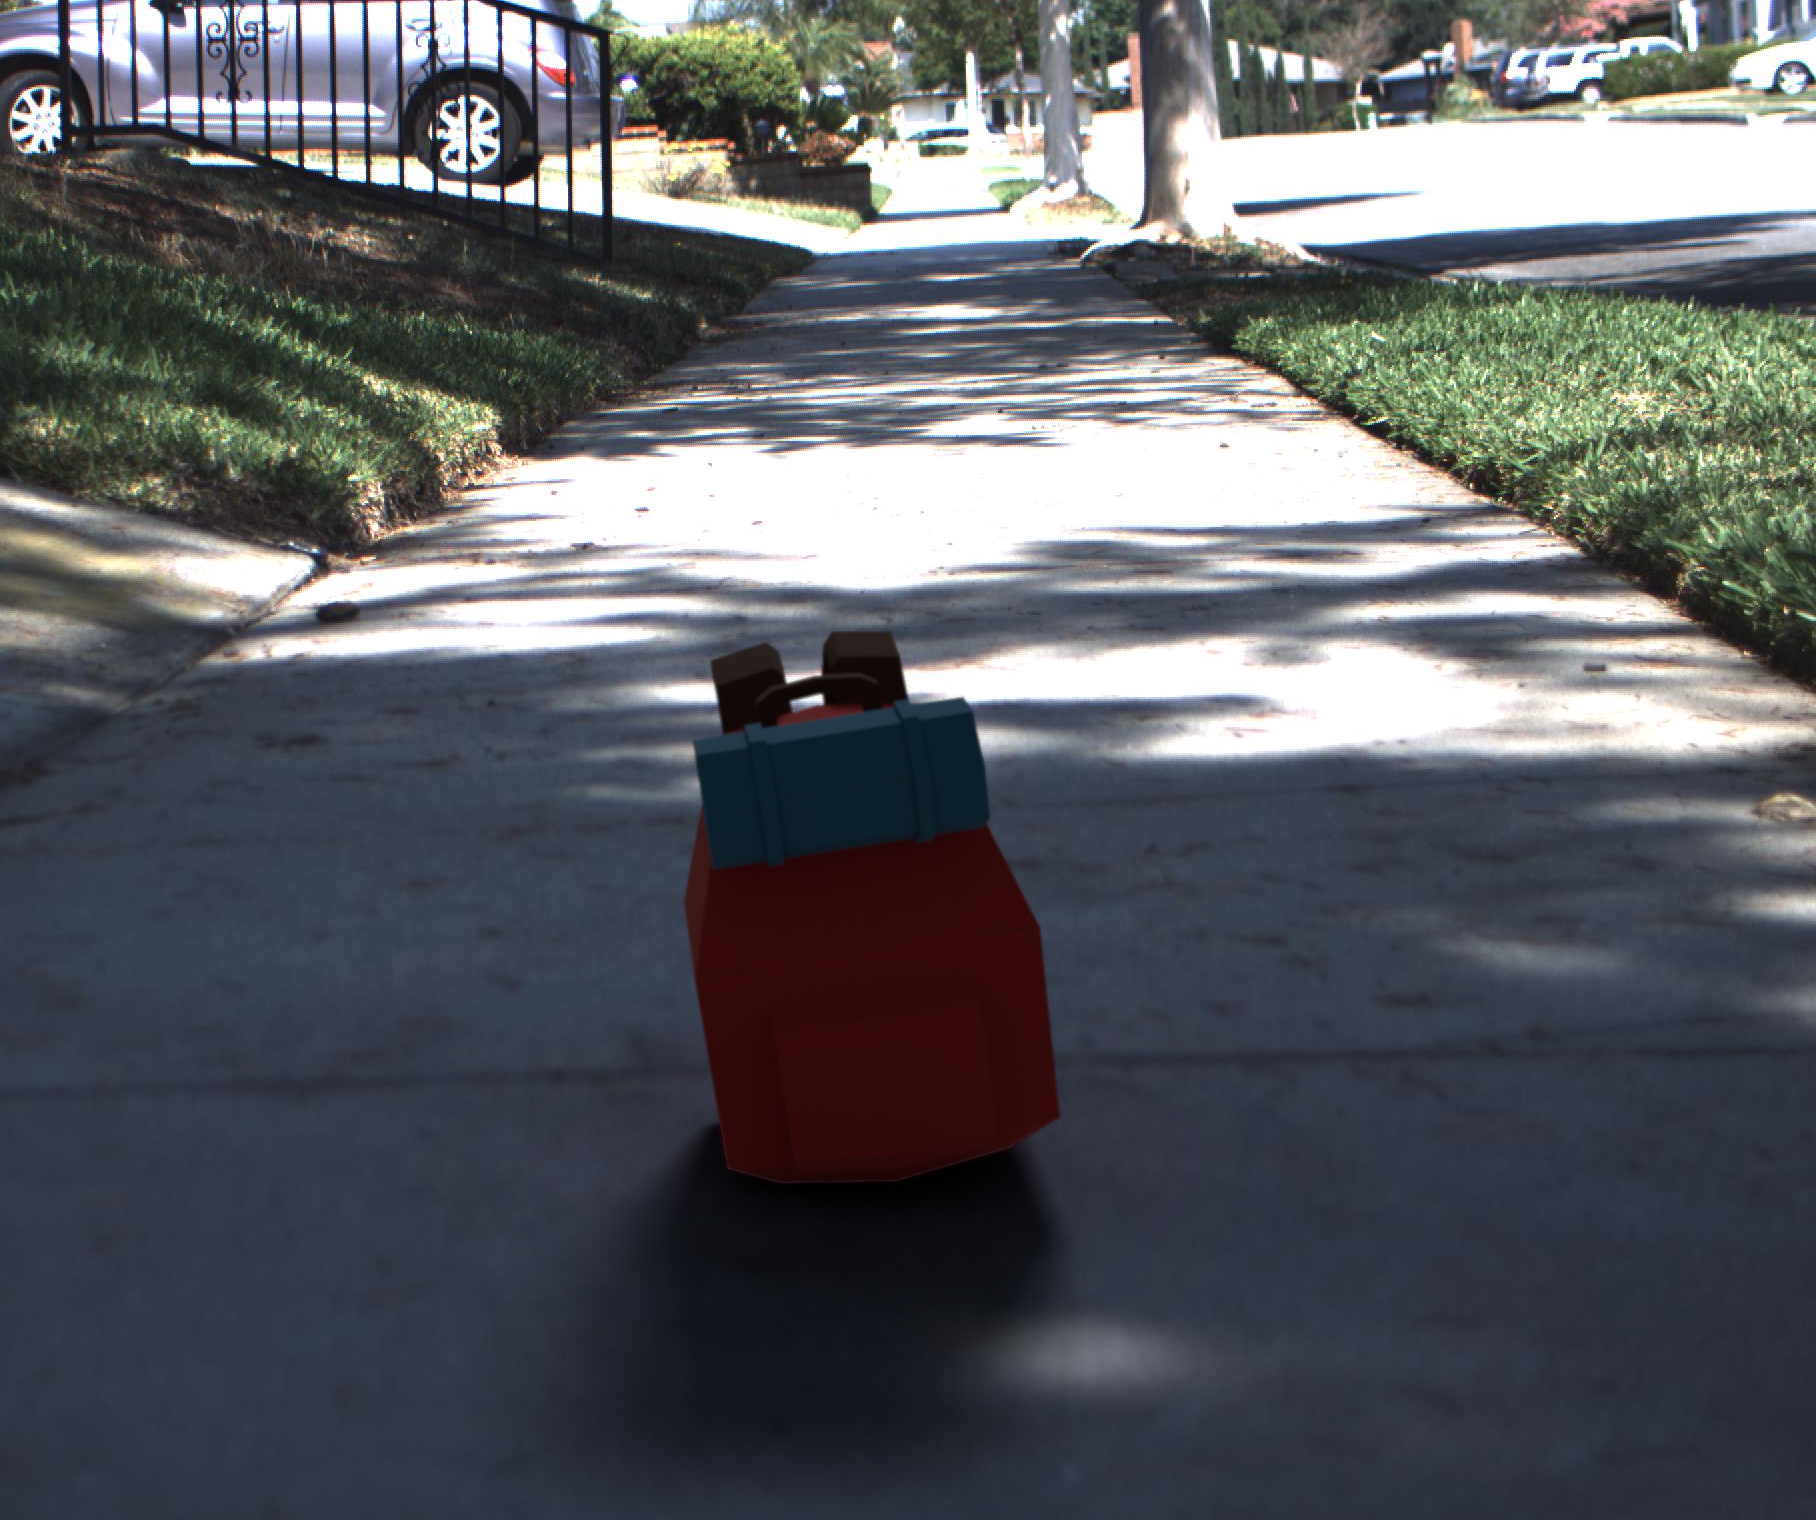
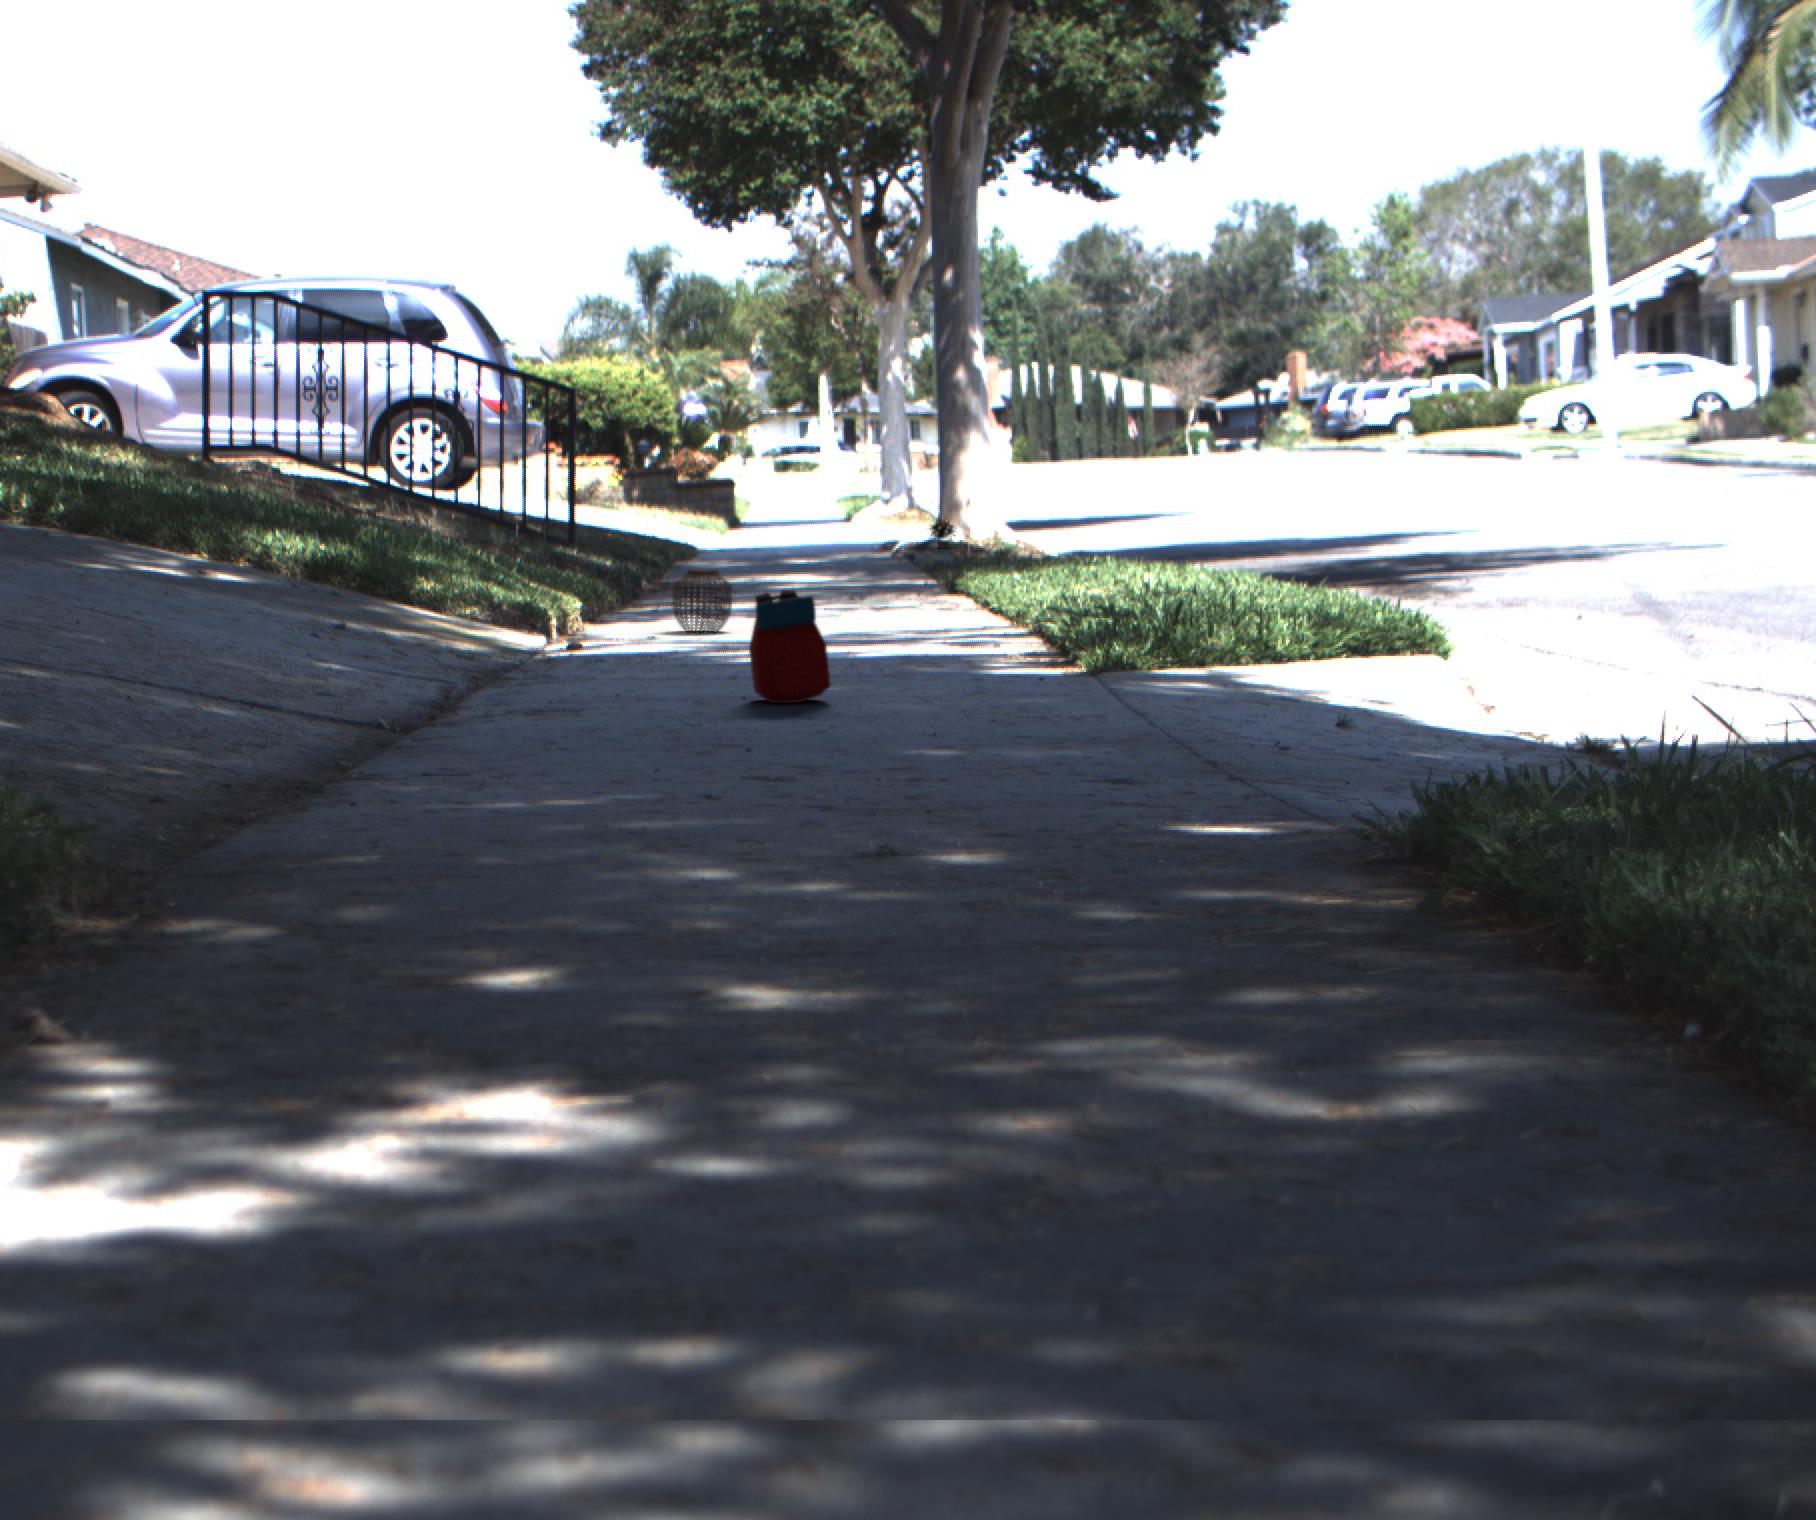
potted plant: none [1122,209,1168,251] -> present [931,520,956,548]
woven basket: none [652,356,783,501] -> present [672,569,732,633]

